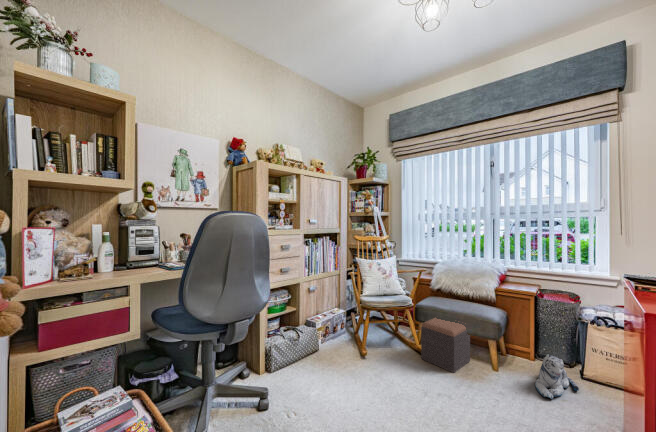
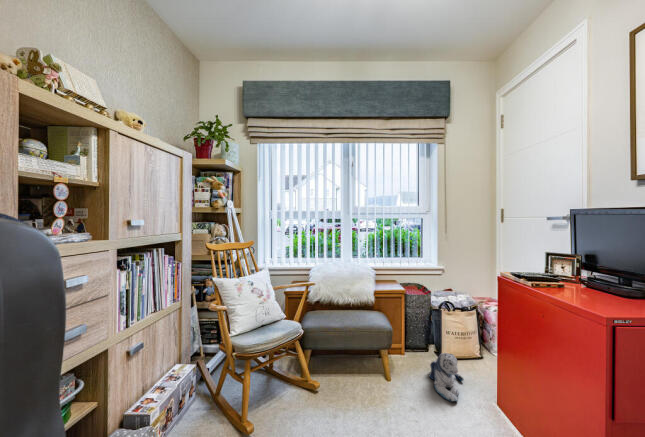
footstool: present [421,318,470,373] -> none [319,337,368,409]

